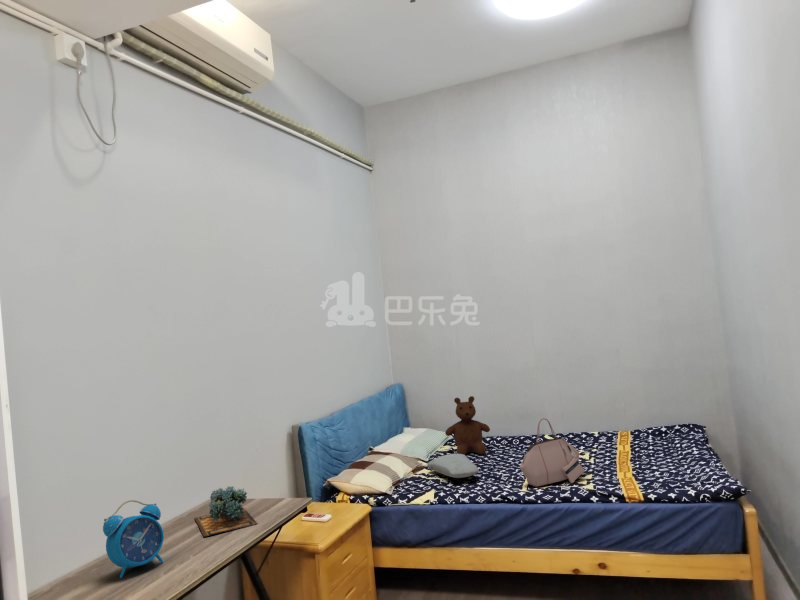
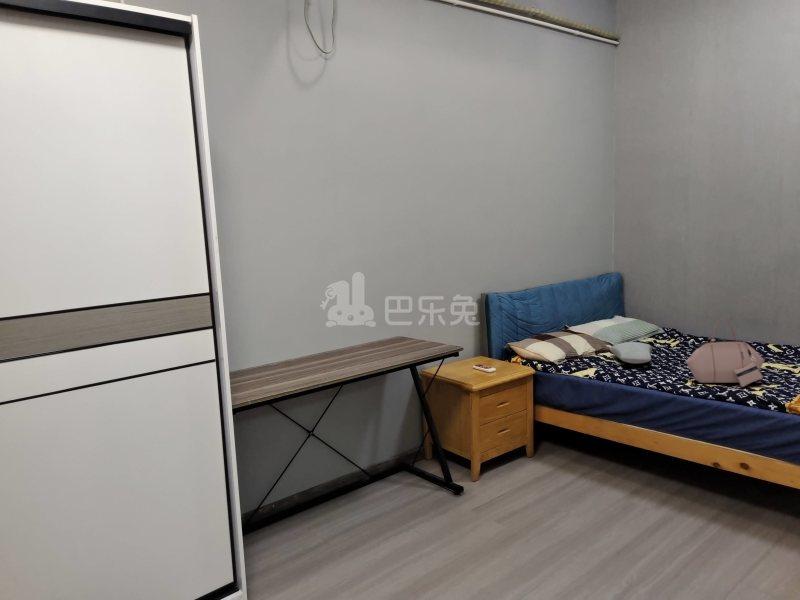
teddy bear: present [445,396,490,455] -> none [648,292,697,350]
succulent plant: present [195,486,257,537] -> none [376,326,416,356]
alarm clock: present [103,500,164,578] -> none [307,320,344,367]

